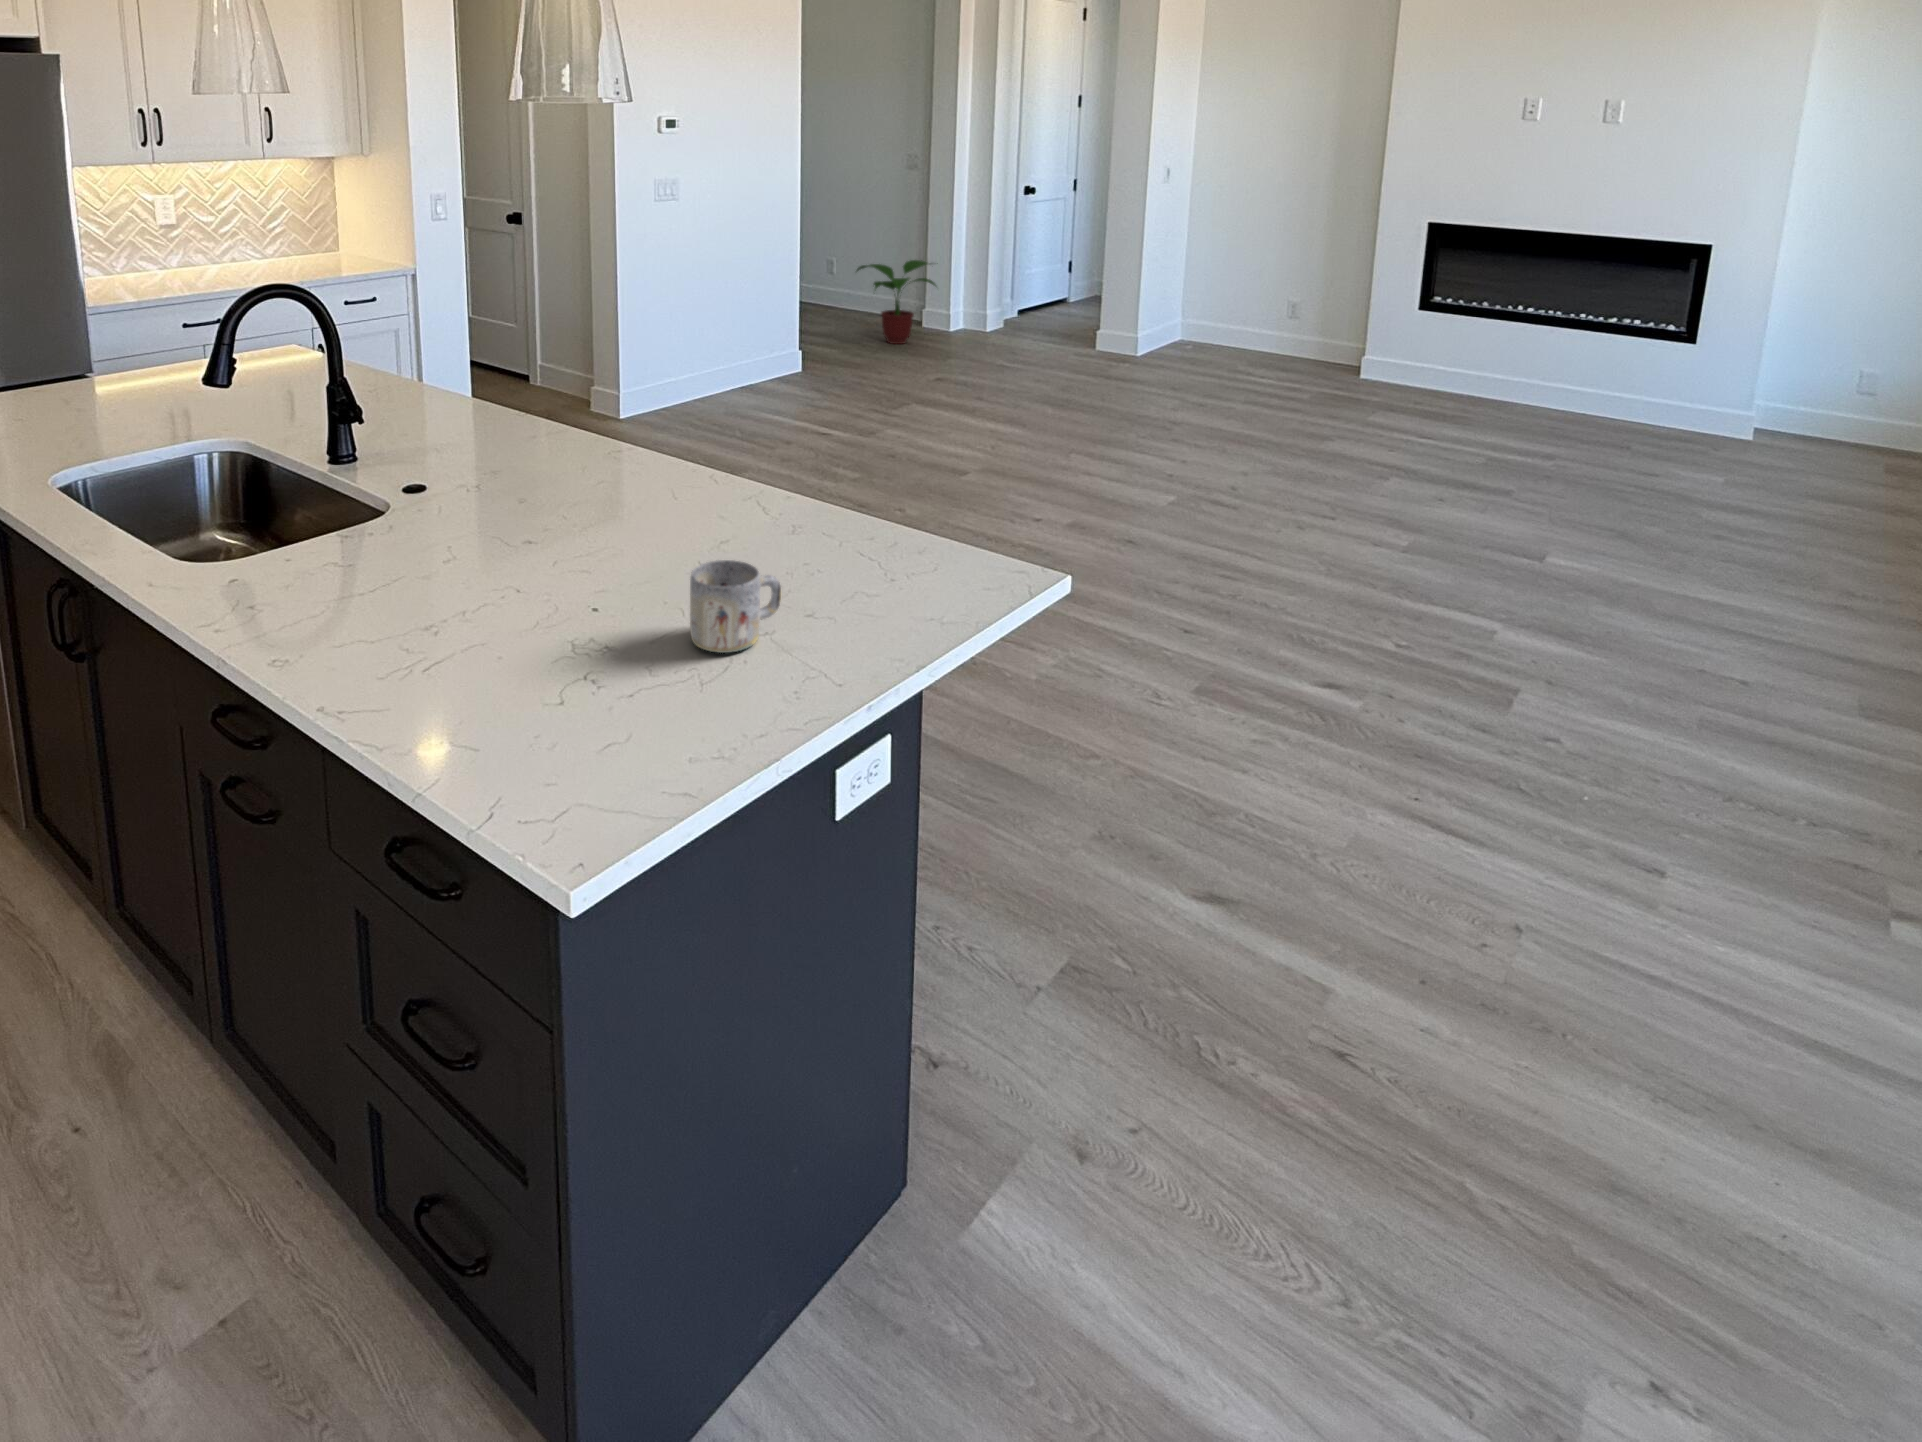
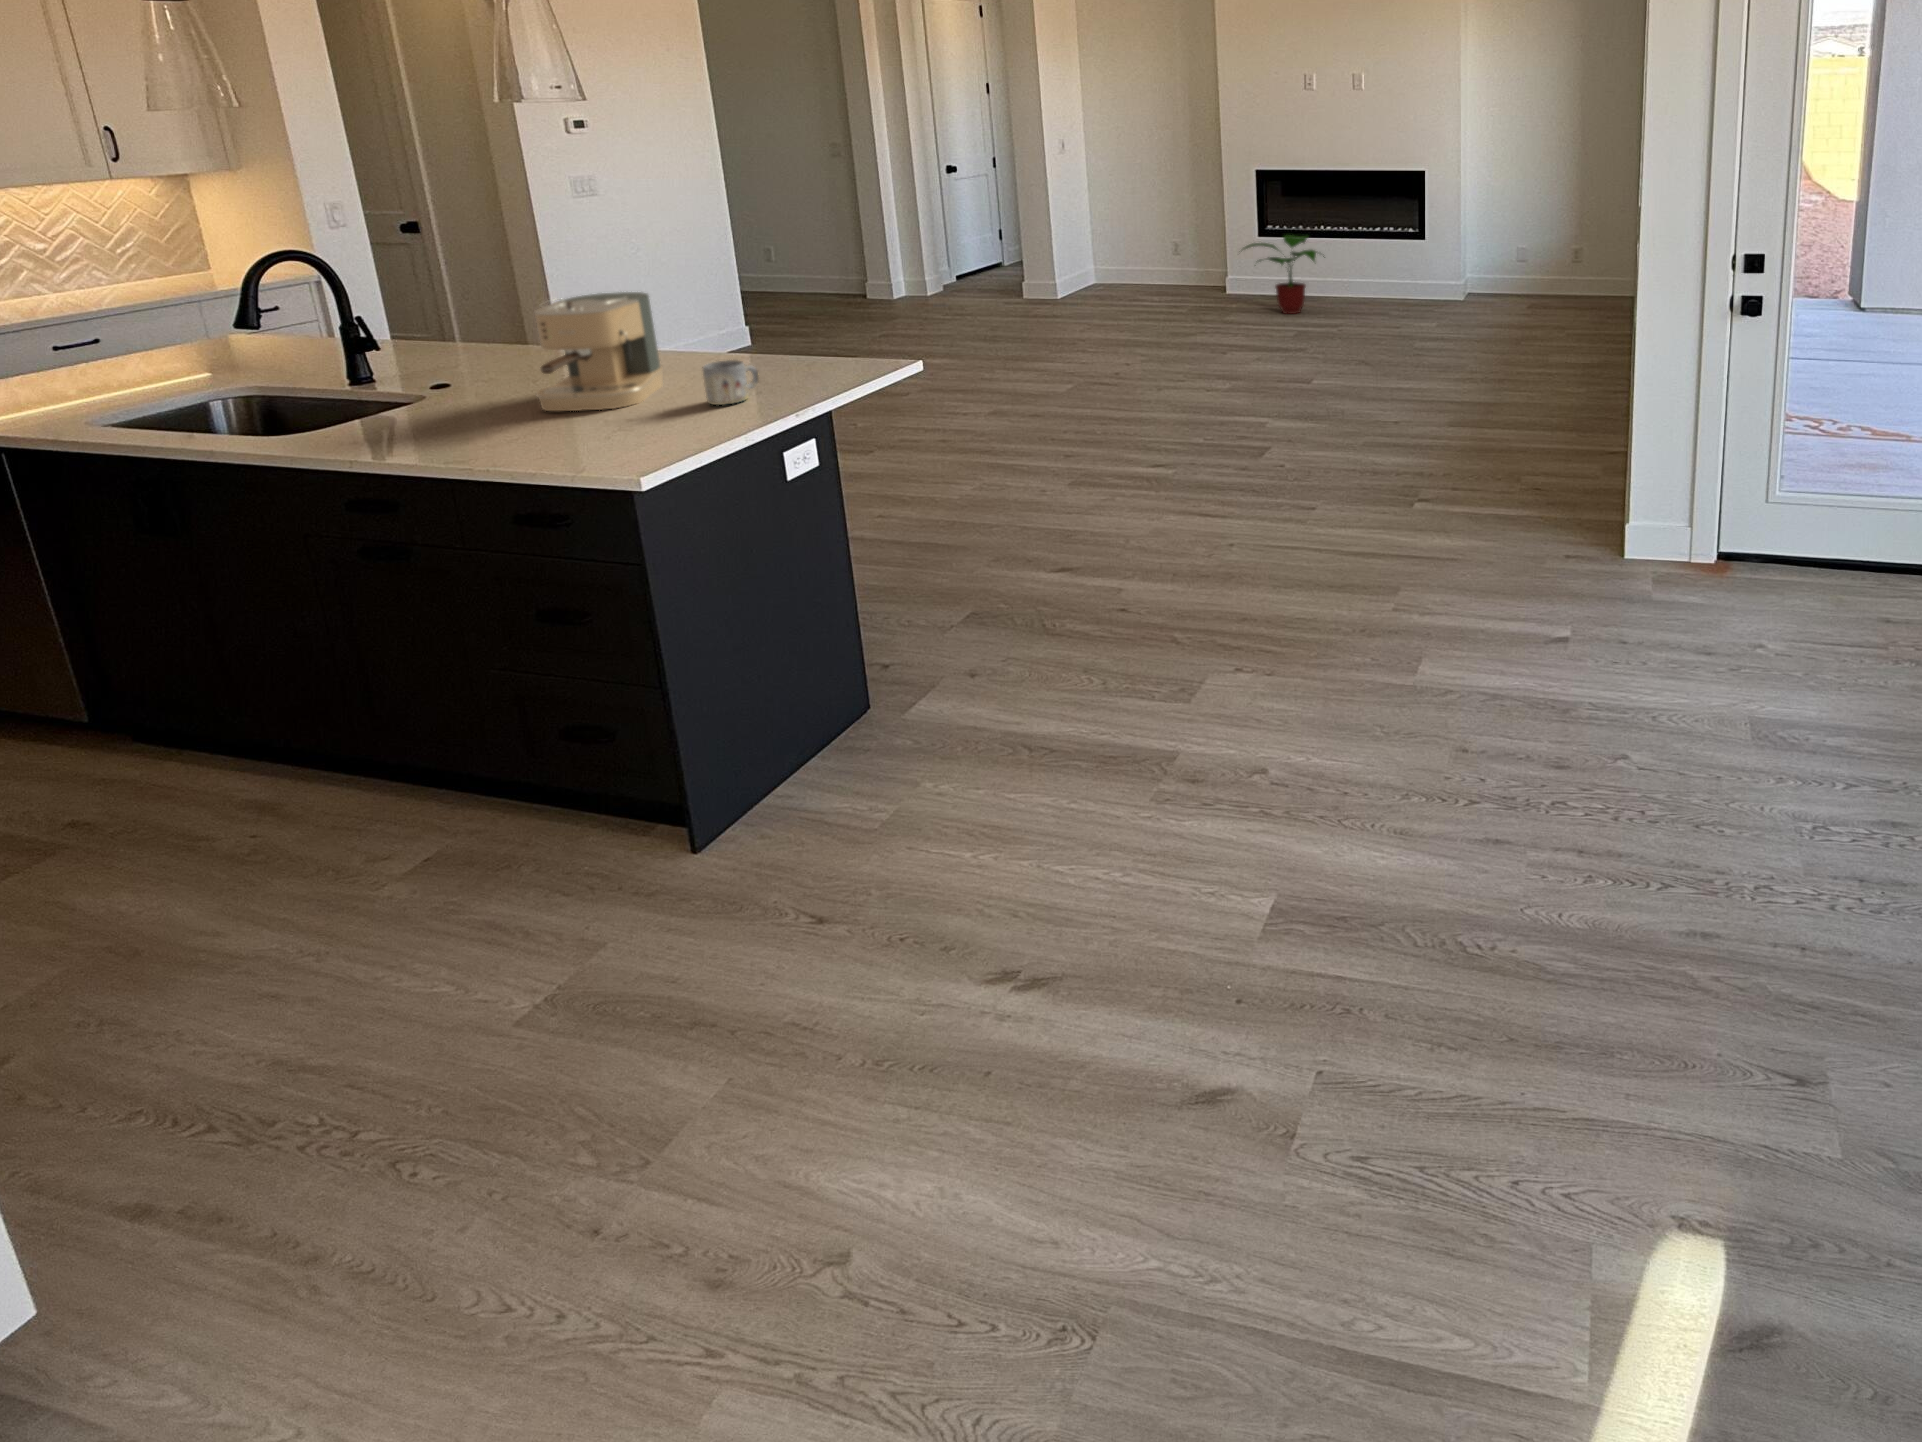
potted plant: present [857,260,936,344] -> present [1244,235,1325,314]
coffee maker: none [449,391,648,608] -> present [535,292,663,411]

